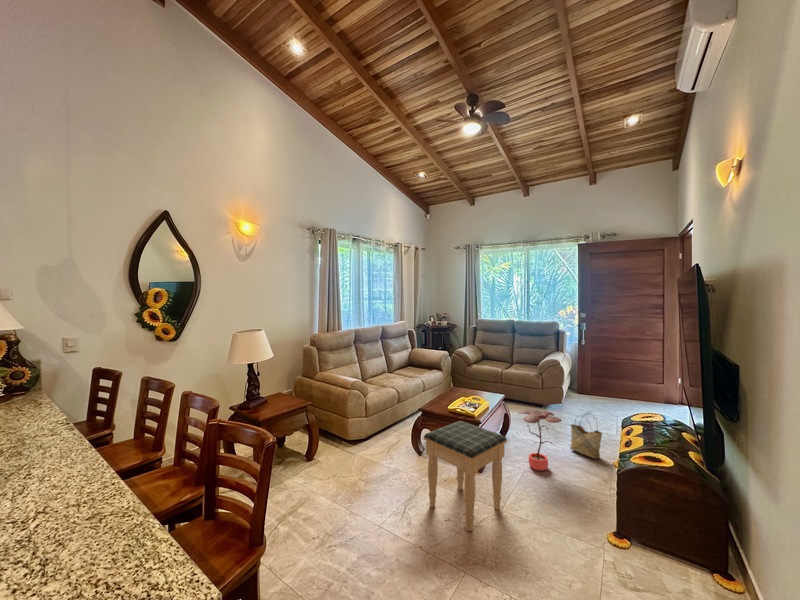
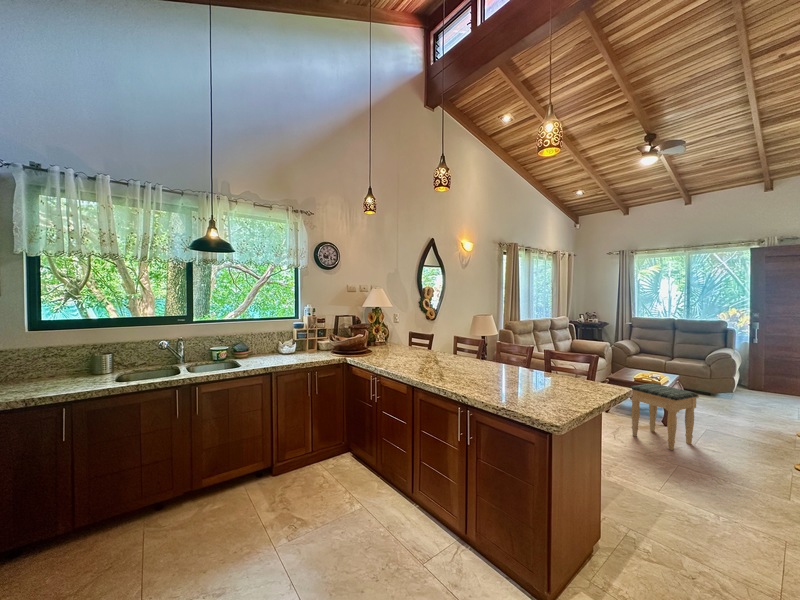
potted plant: present [518,410,562,471] -> none [698,384,744,430]
woven basket: present [570,424,602,459] -> none [748,394,784,430]

